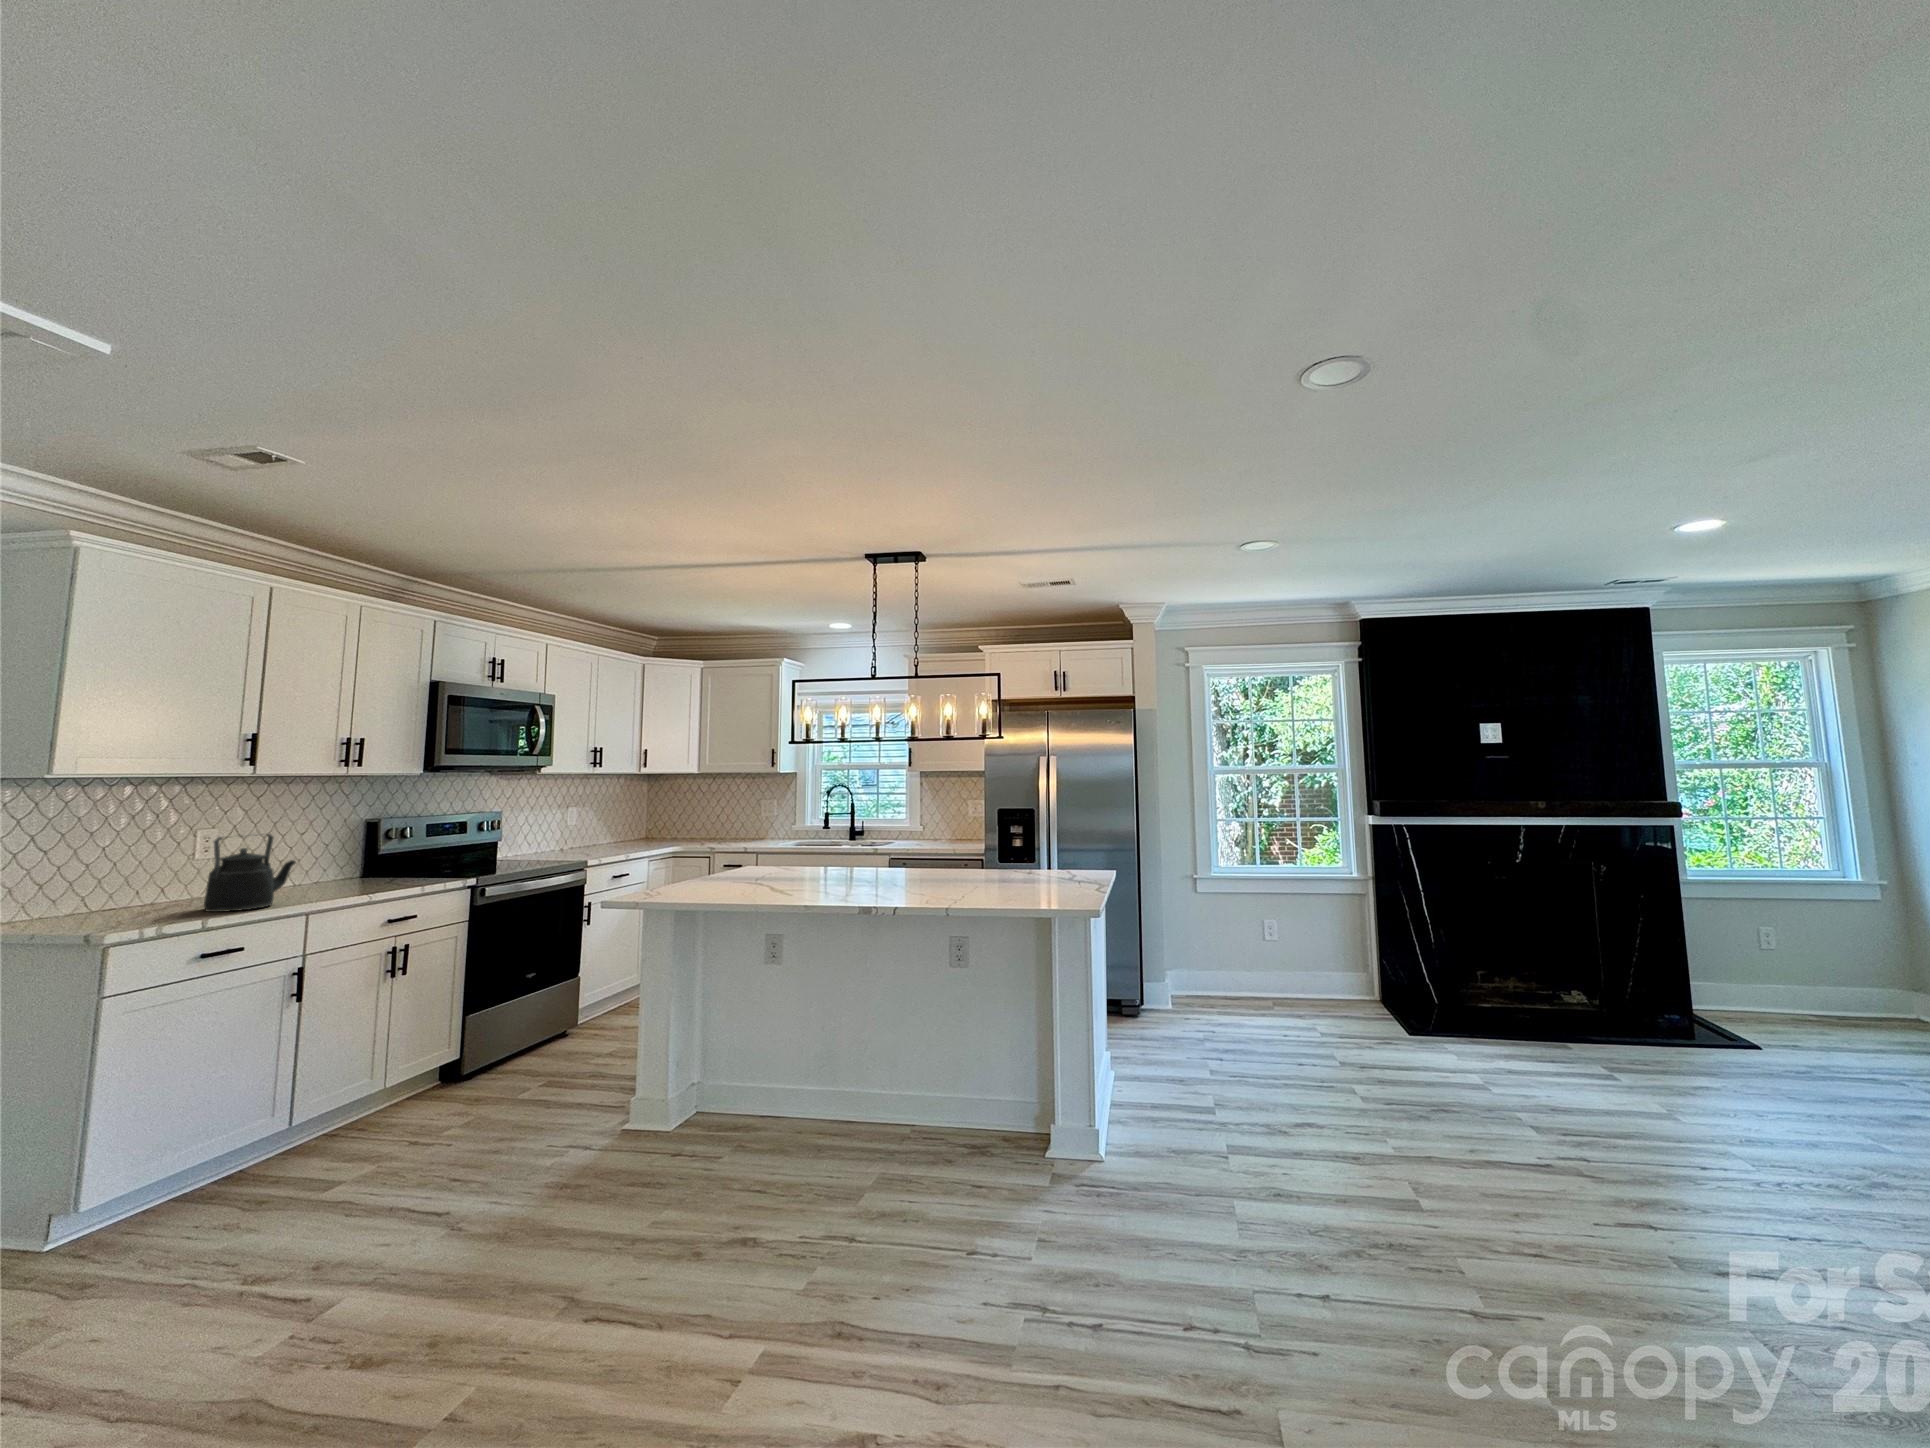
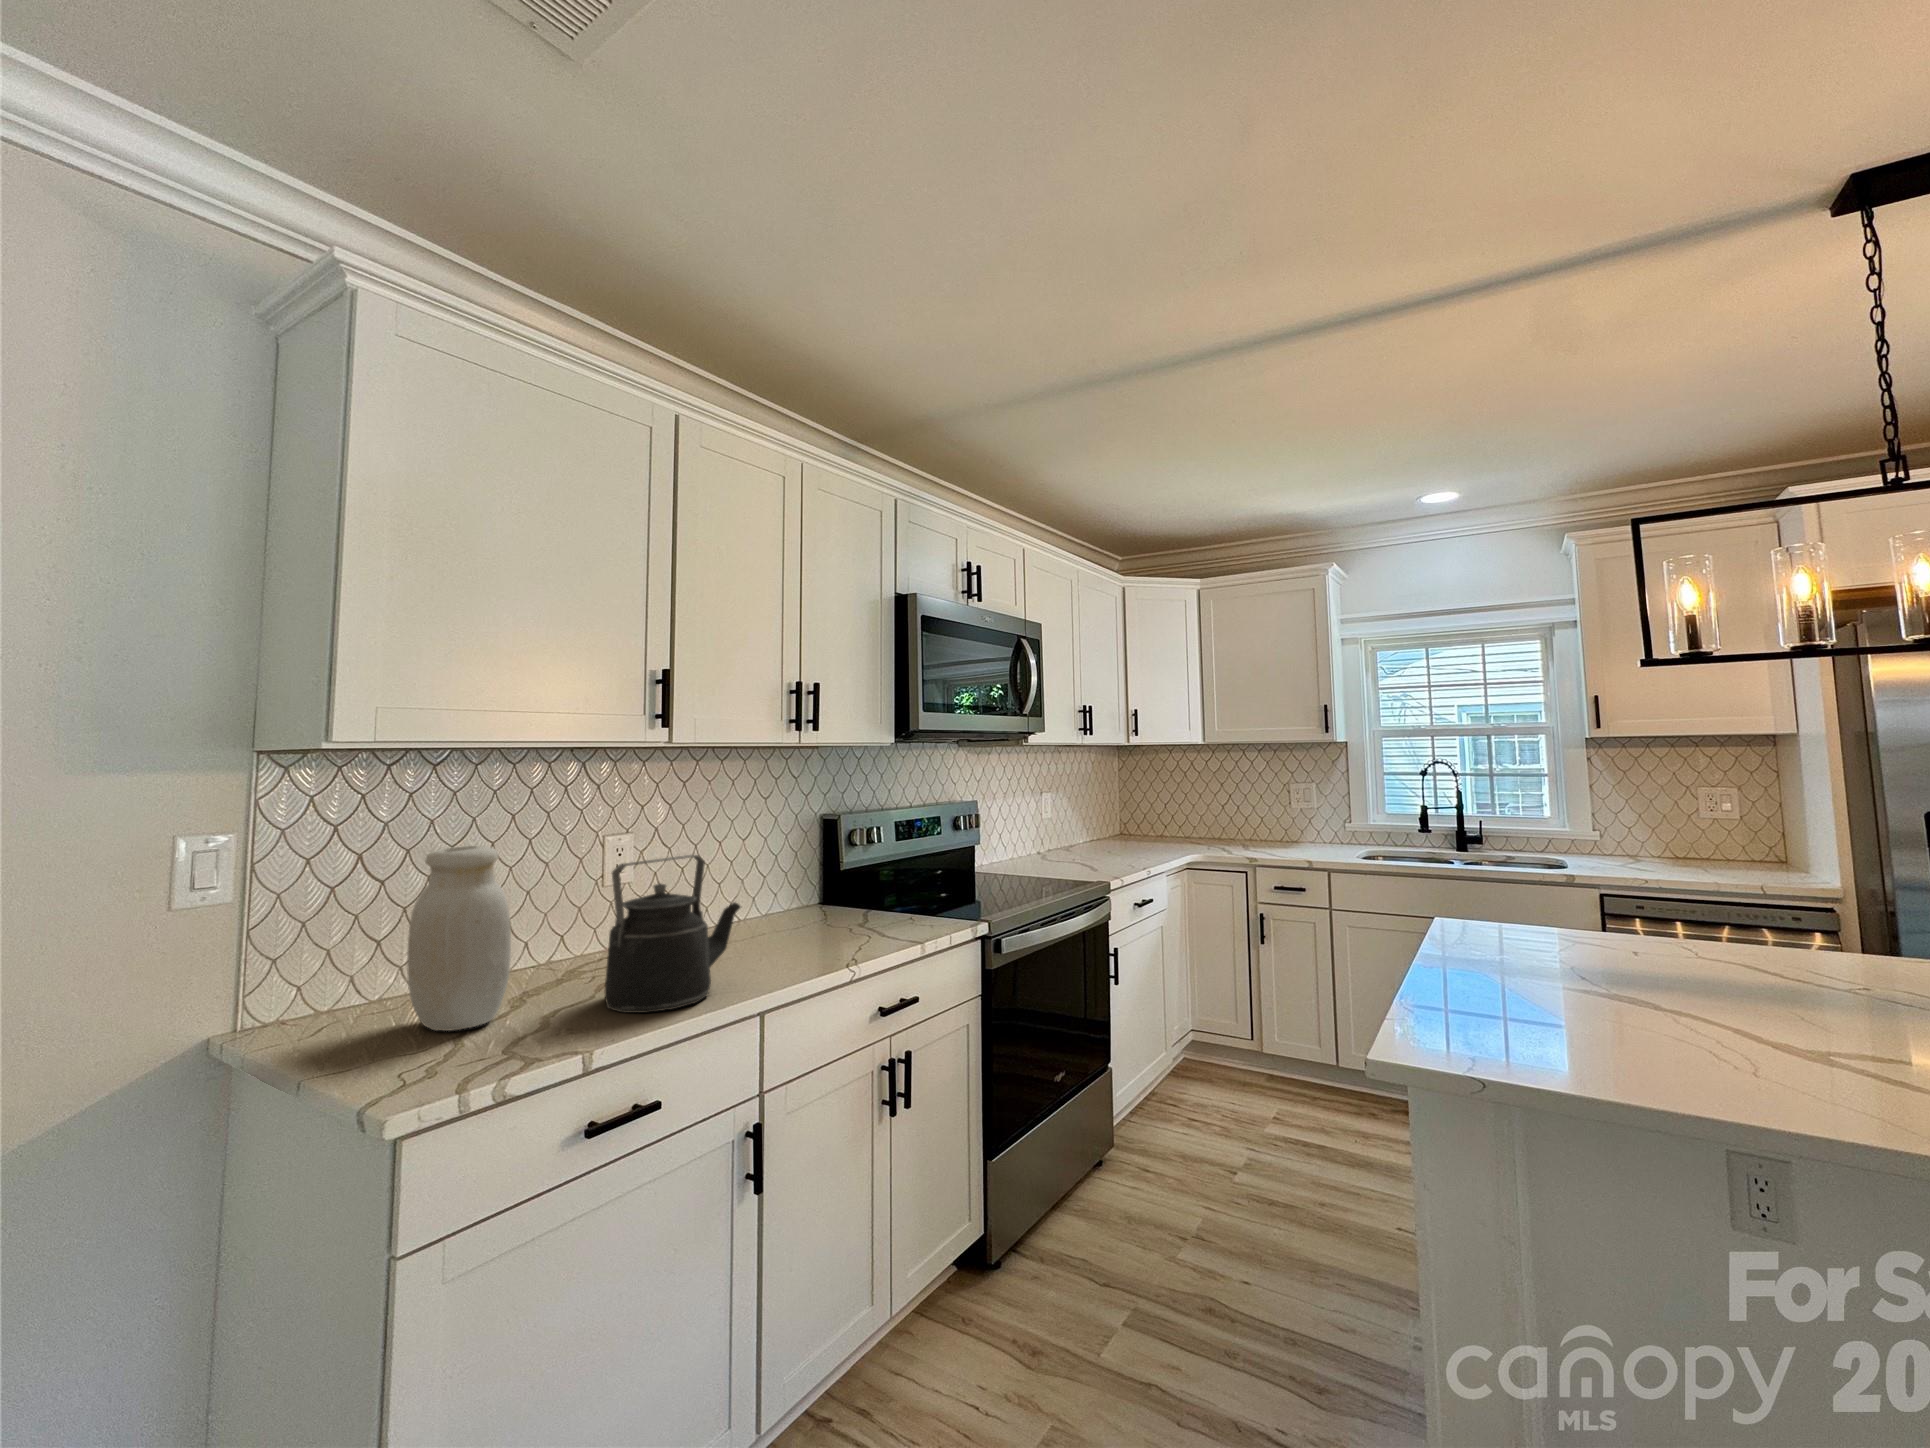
jar: none [80,828,147,920] -> present [407,846,511,1031]

